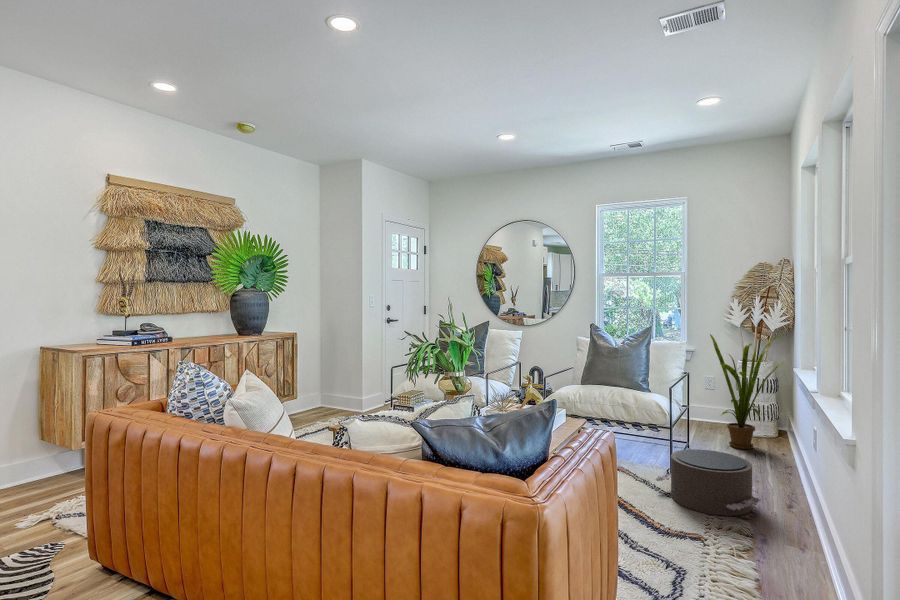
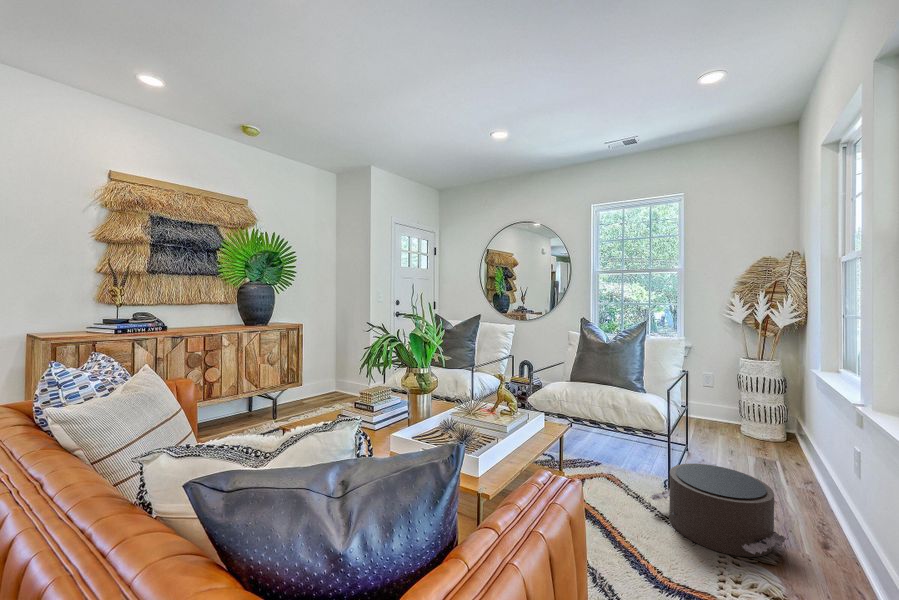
house plant: present [710,334,784,449] -> none [711,331,804,456]

